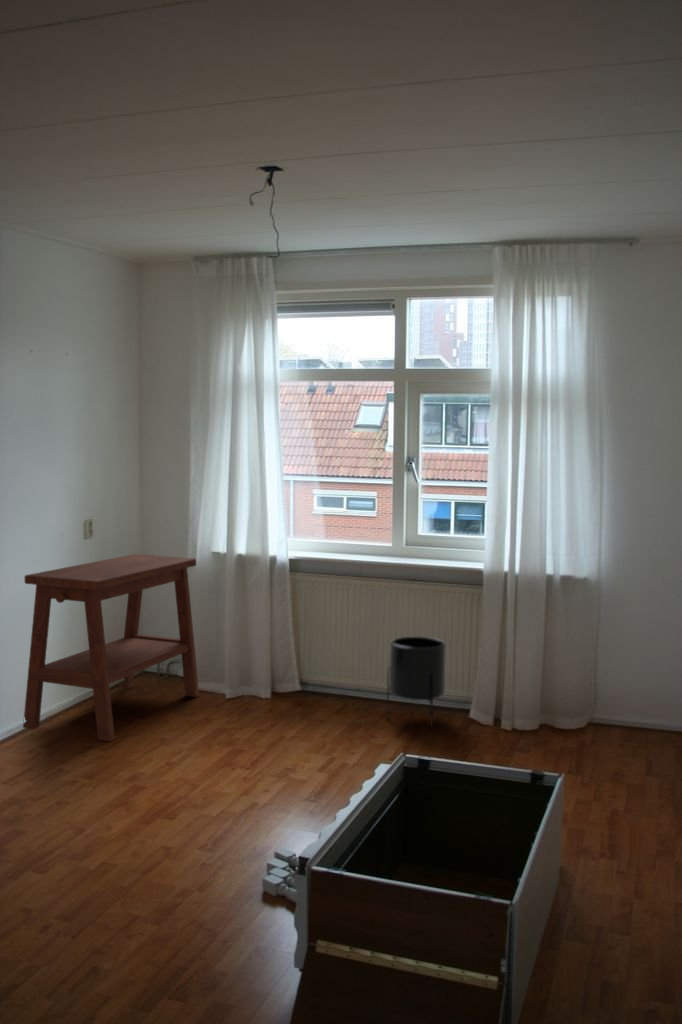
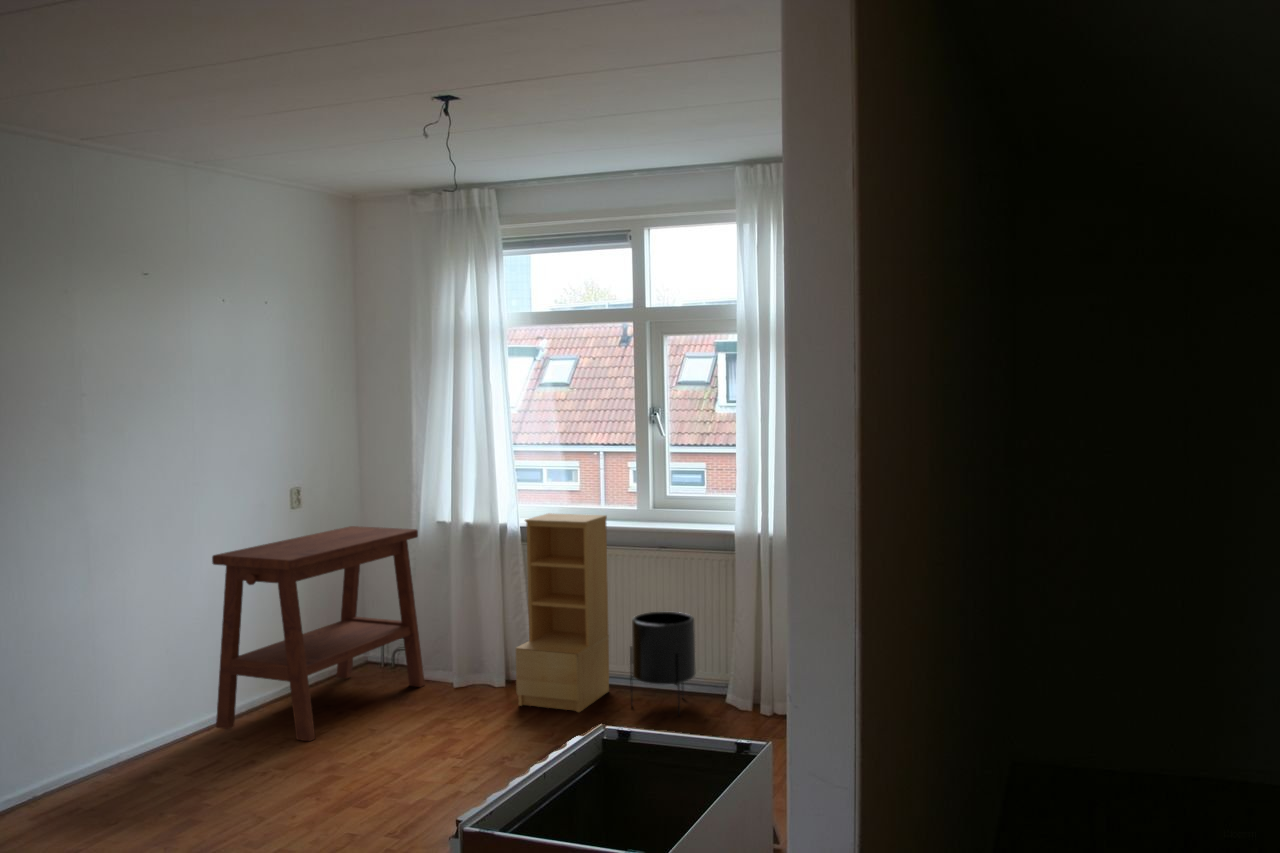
bookshelf: none [286,548,367,722] -> present [516,513,609,712]

